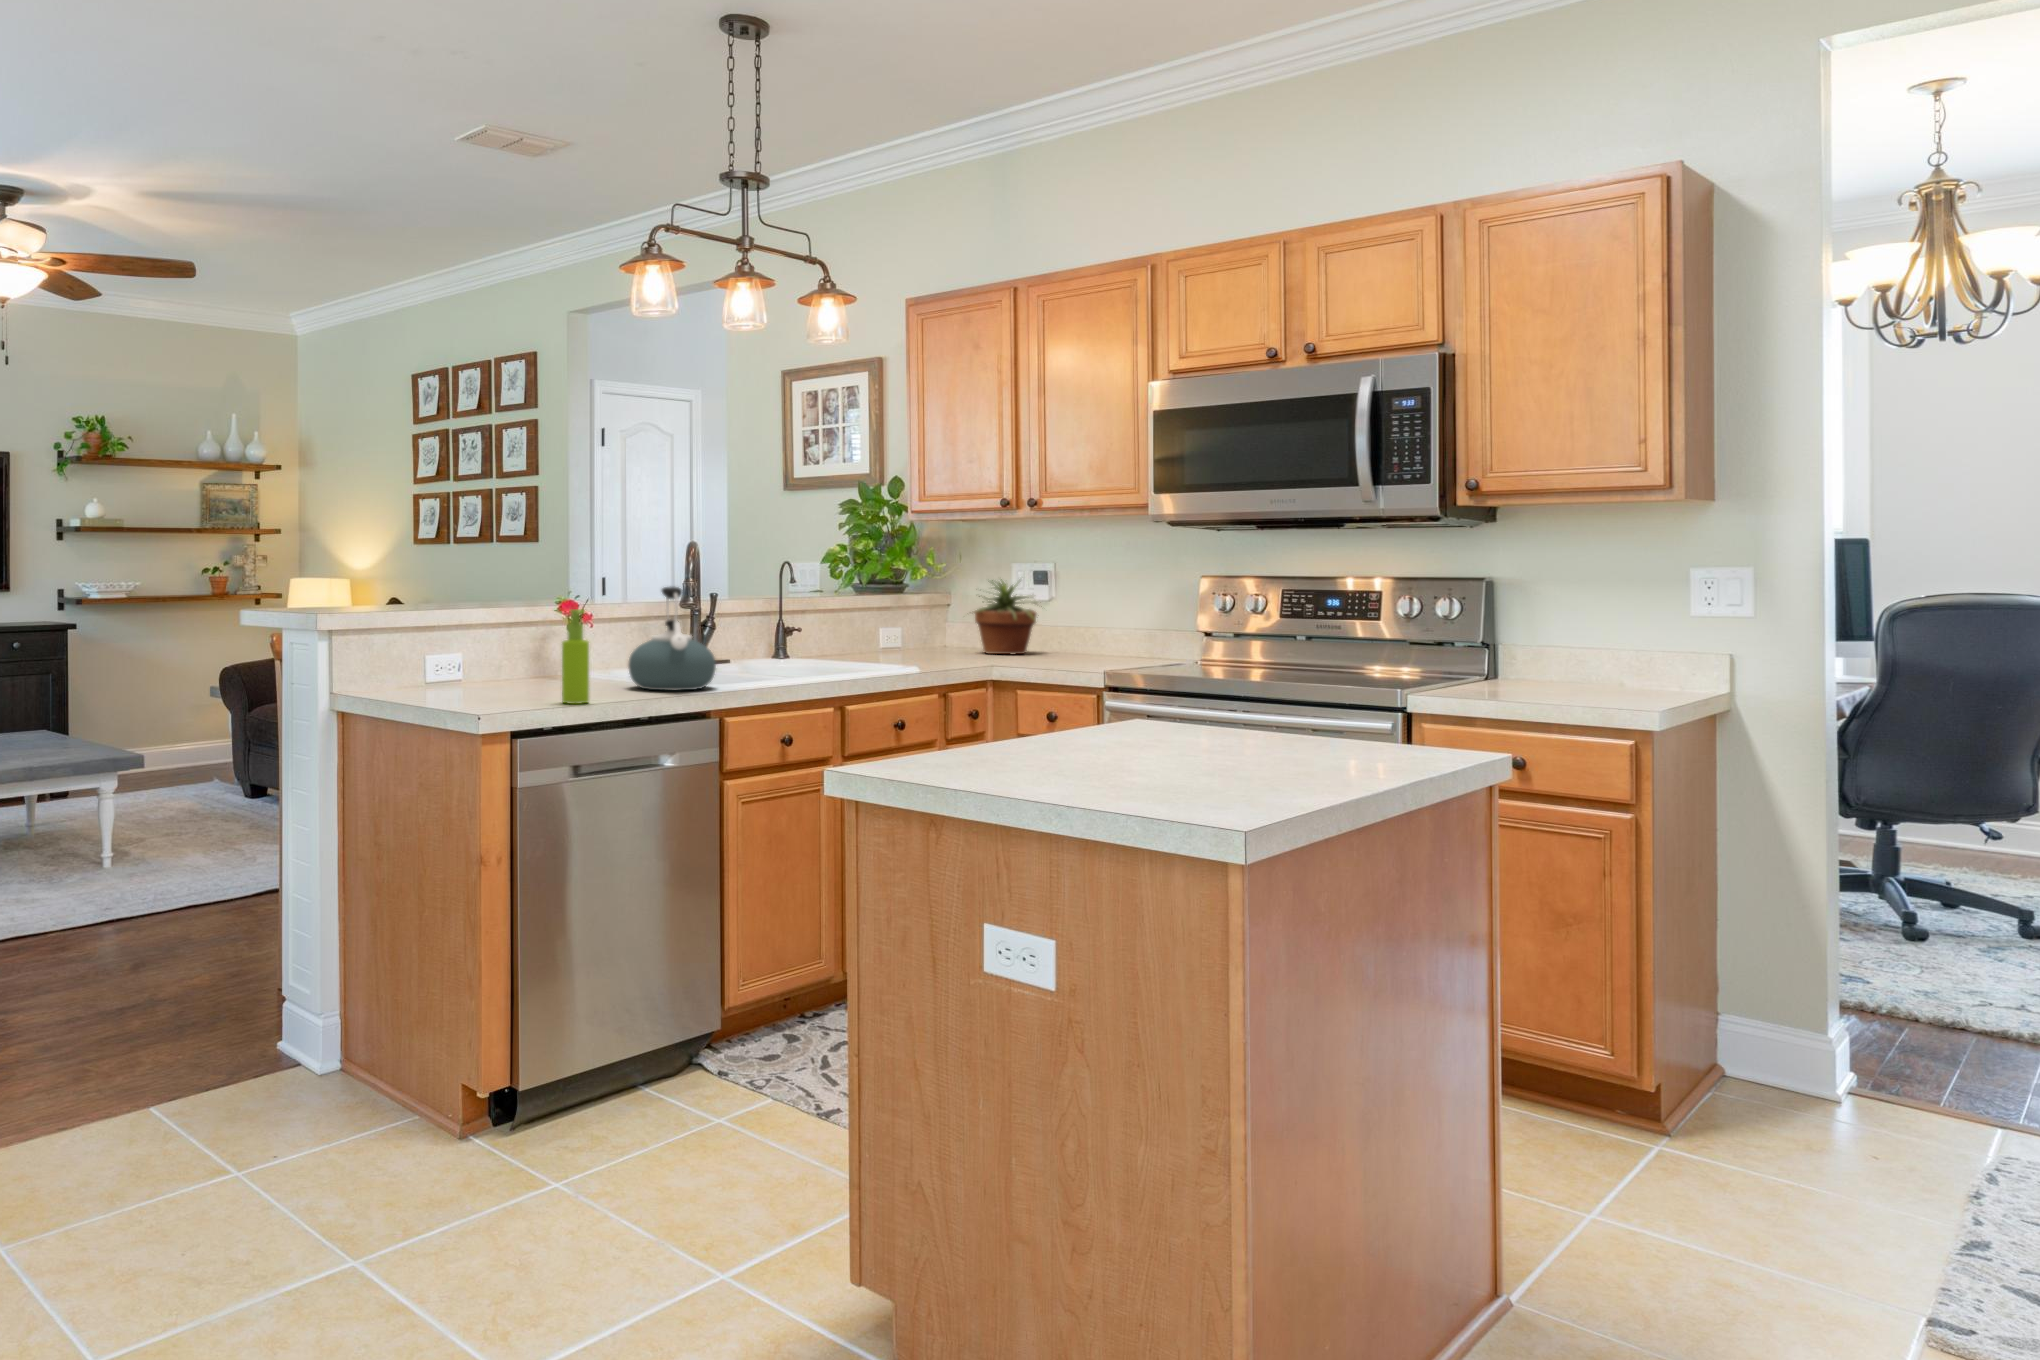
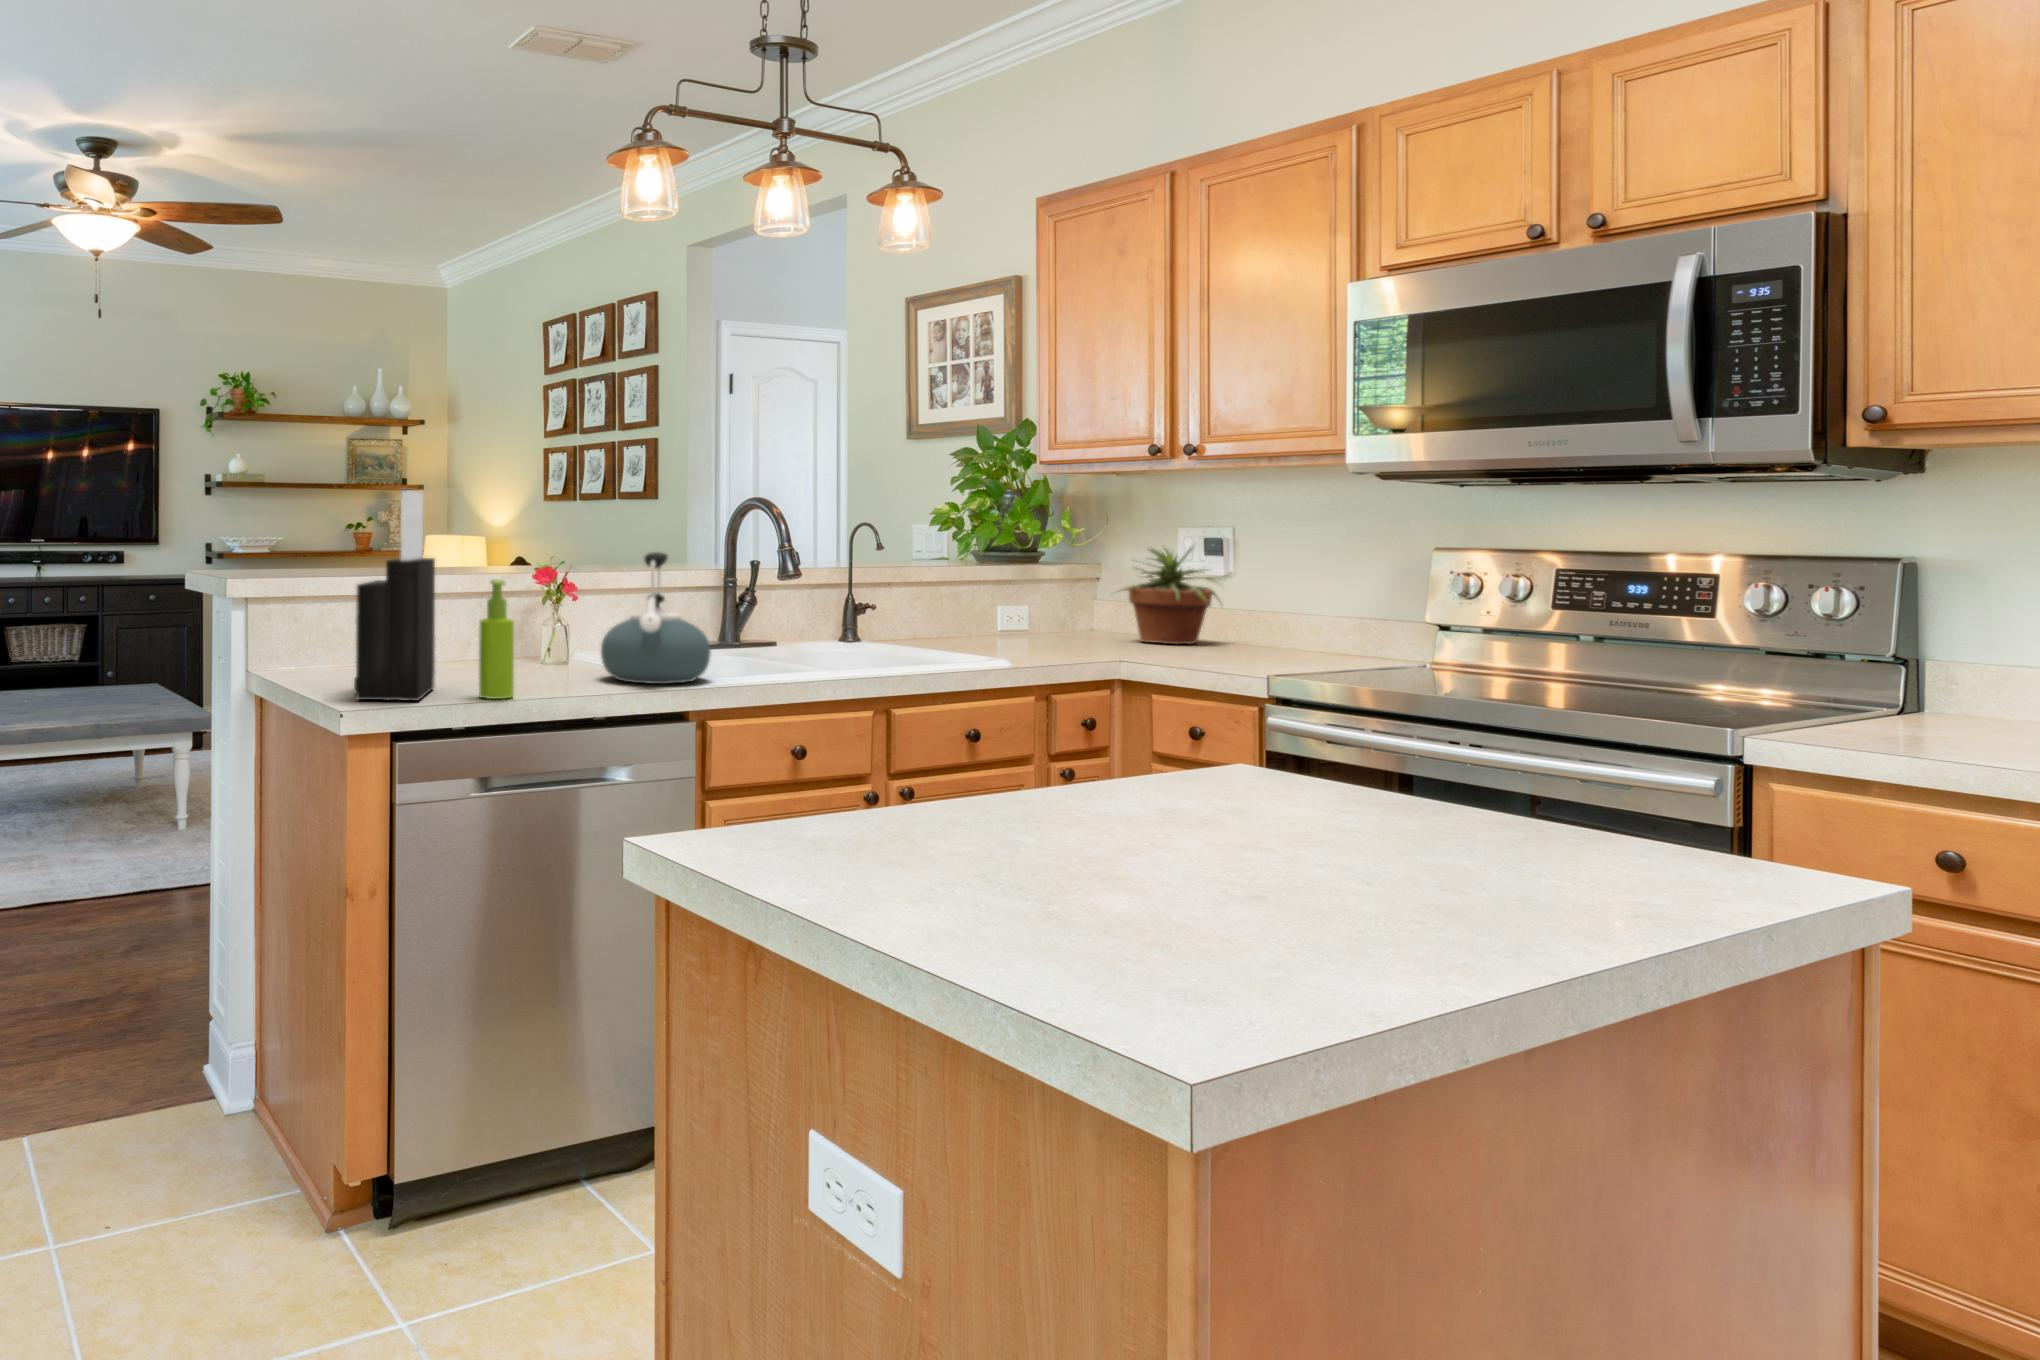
knife block: none [458,538,523,708] -> present [354,490,435,701]

